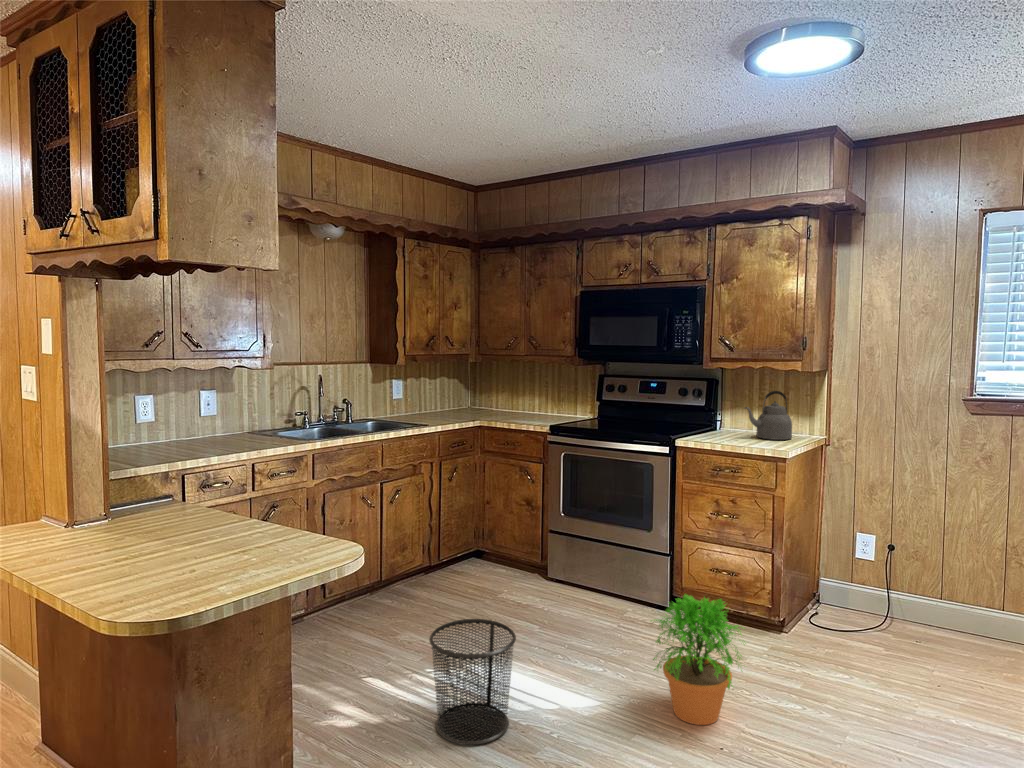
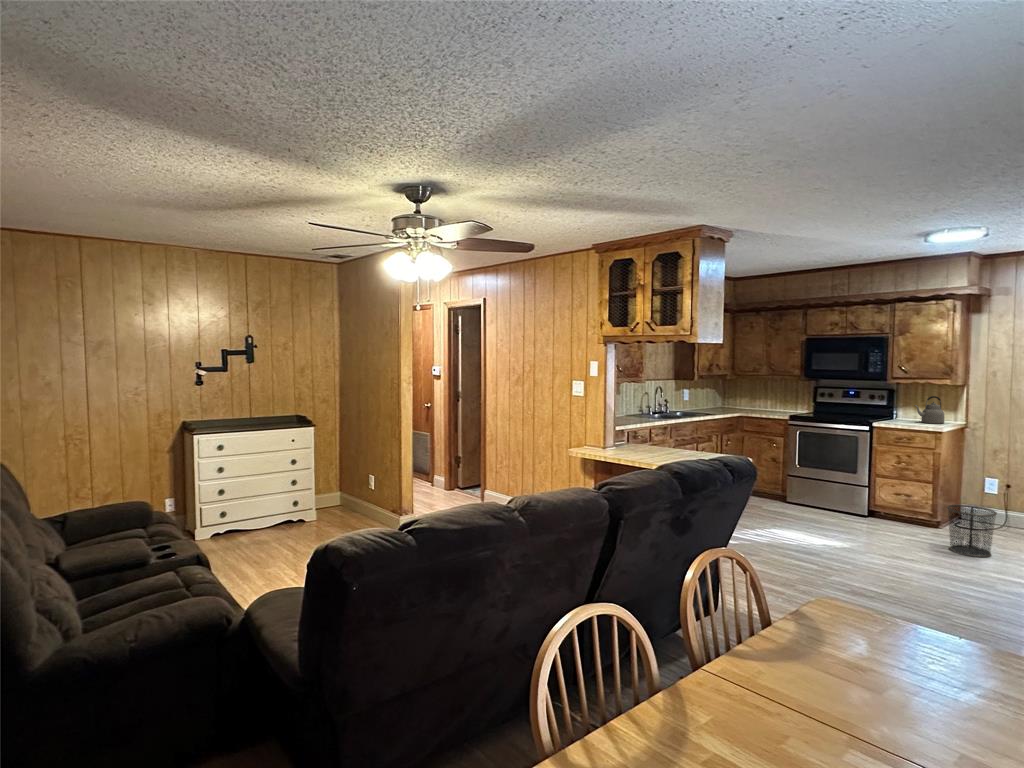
potted plant: present [653,594,745,725] -> none [869,493,926,554]
waste bin: present [429,619,516,745] -> present [947,505,997,557]

